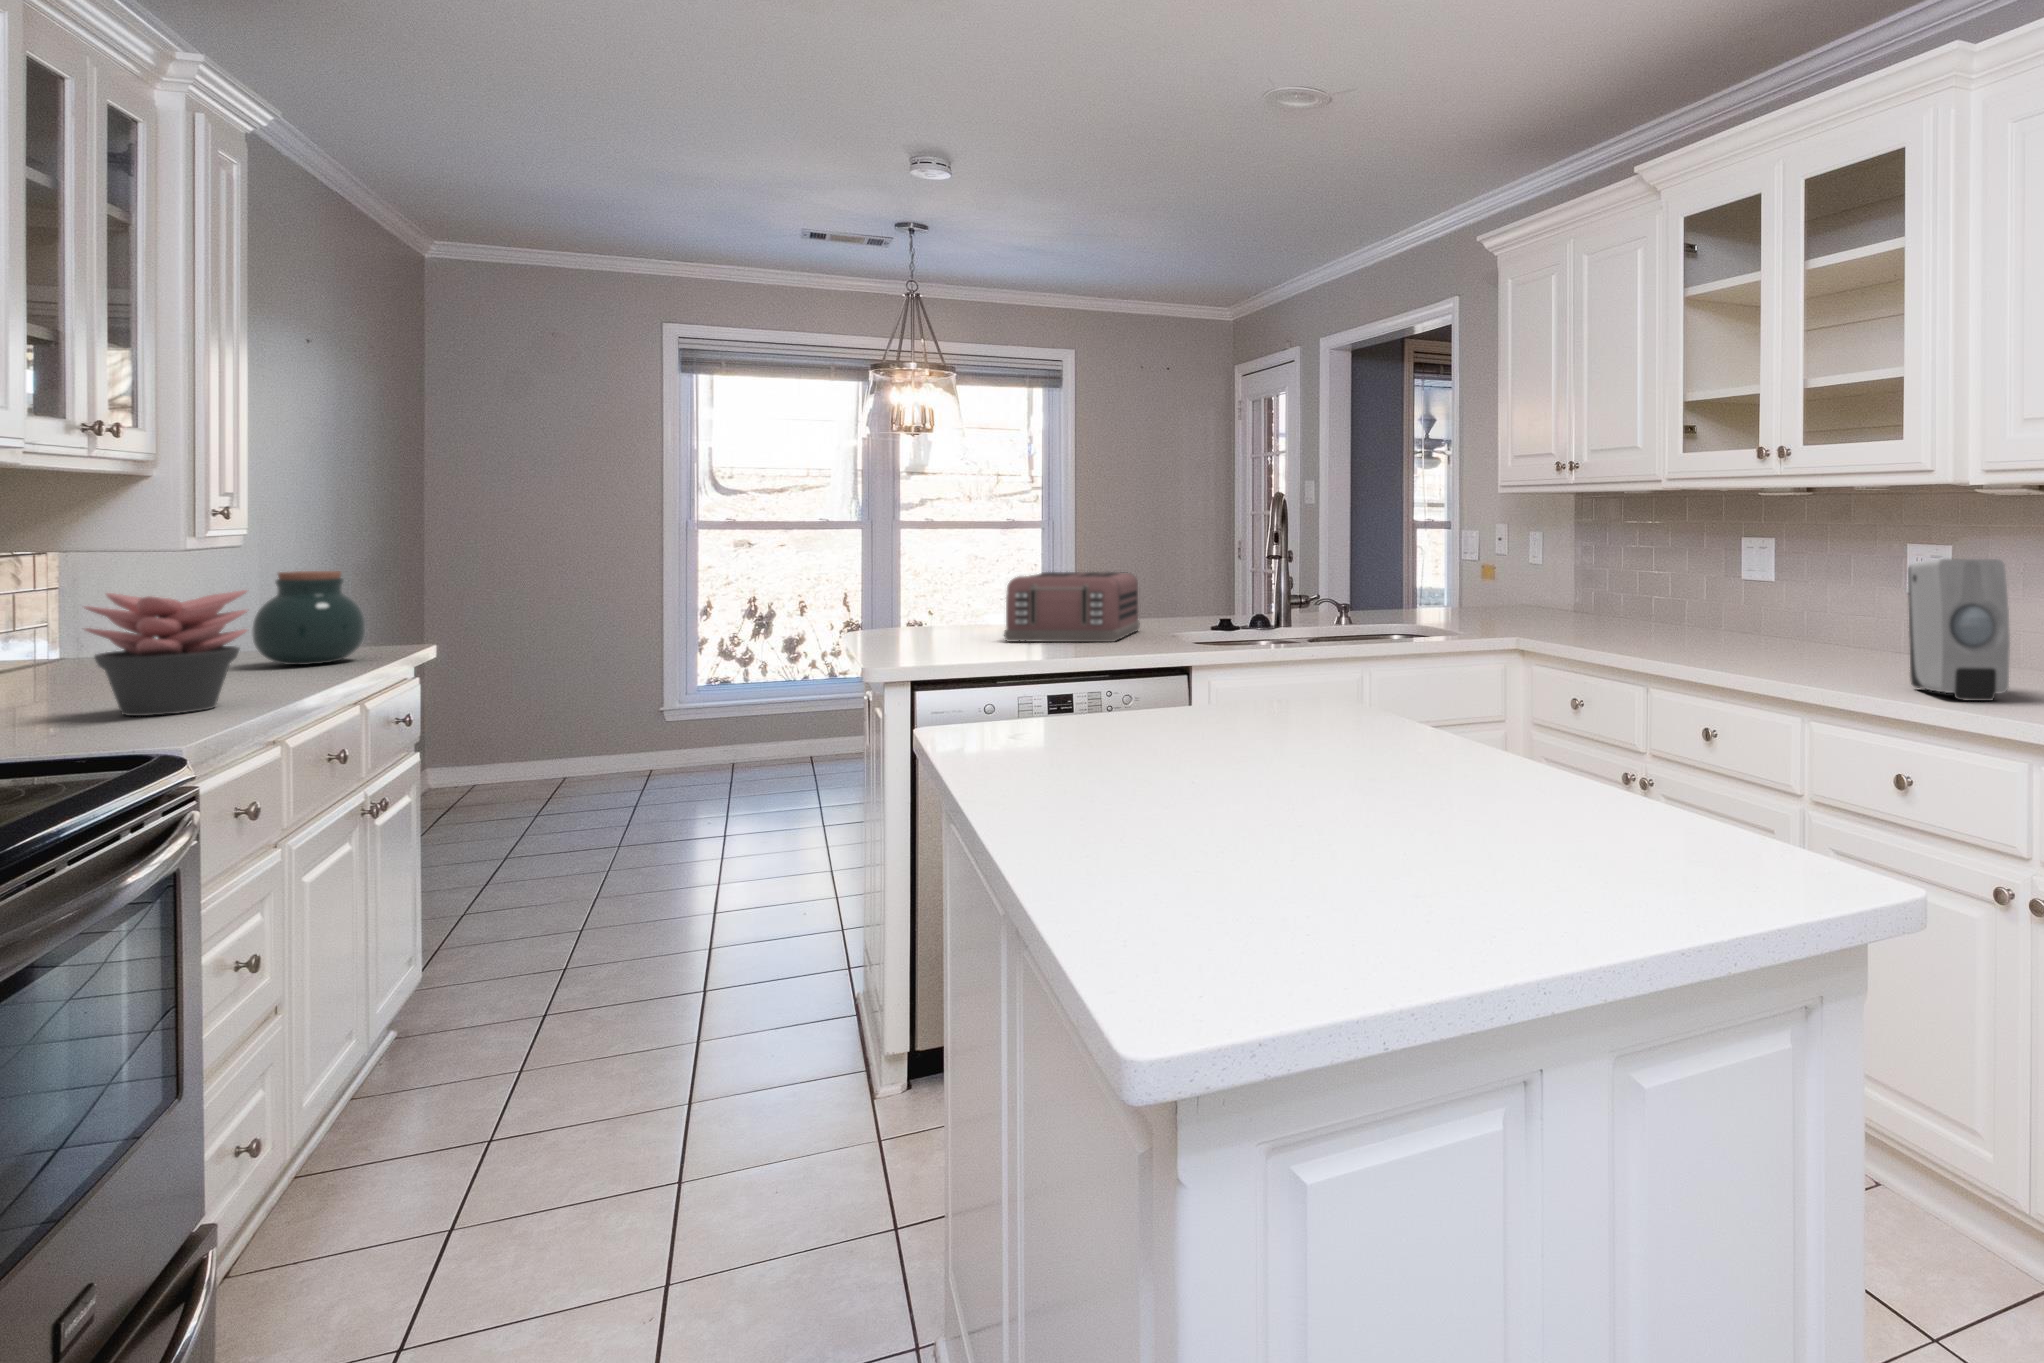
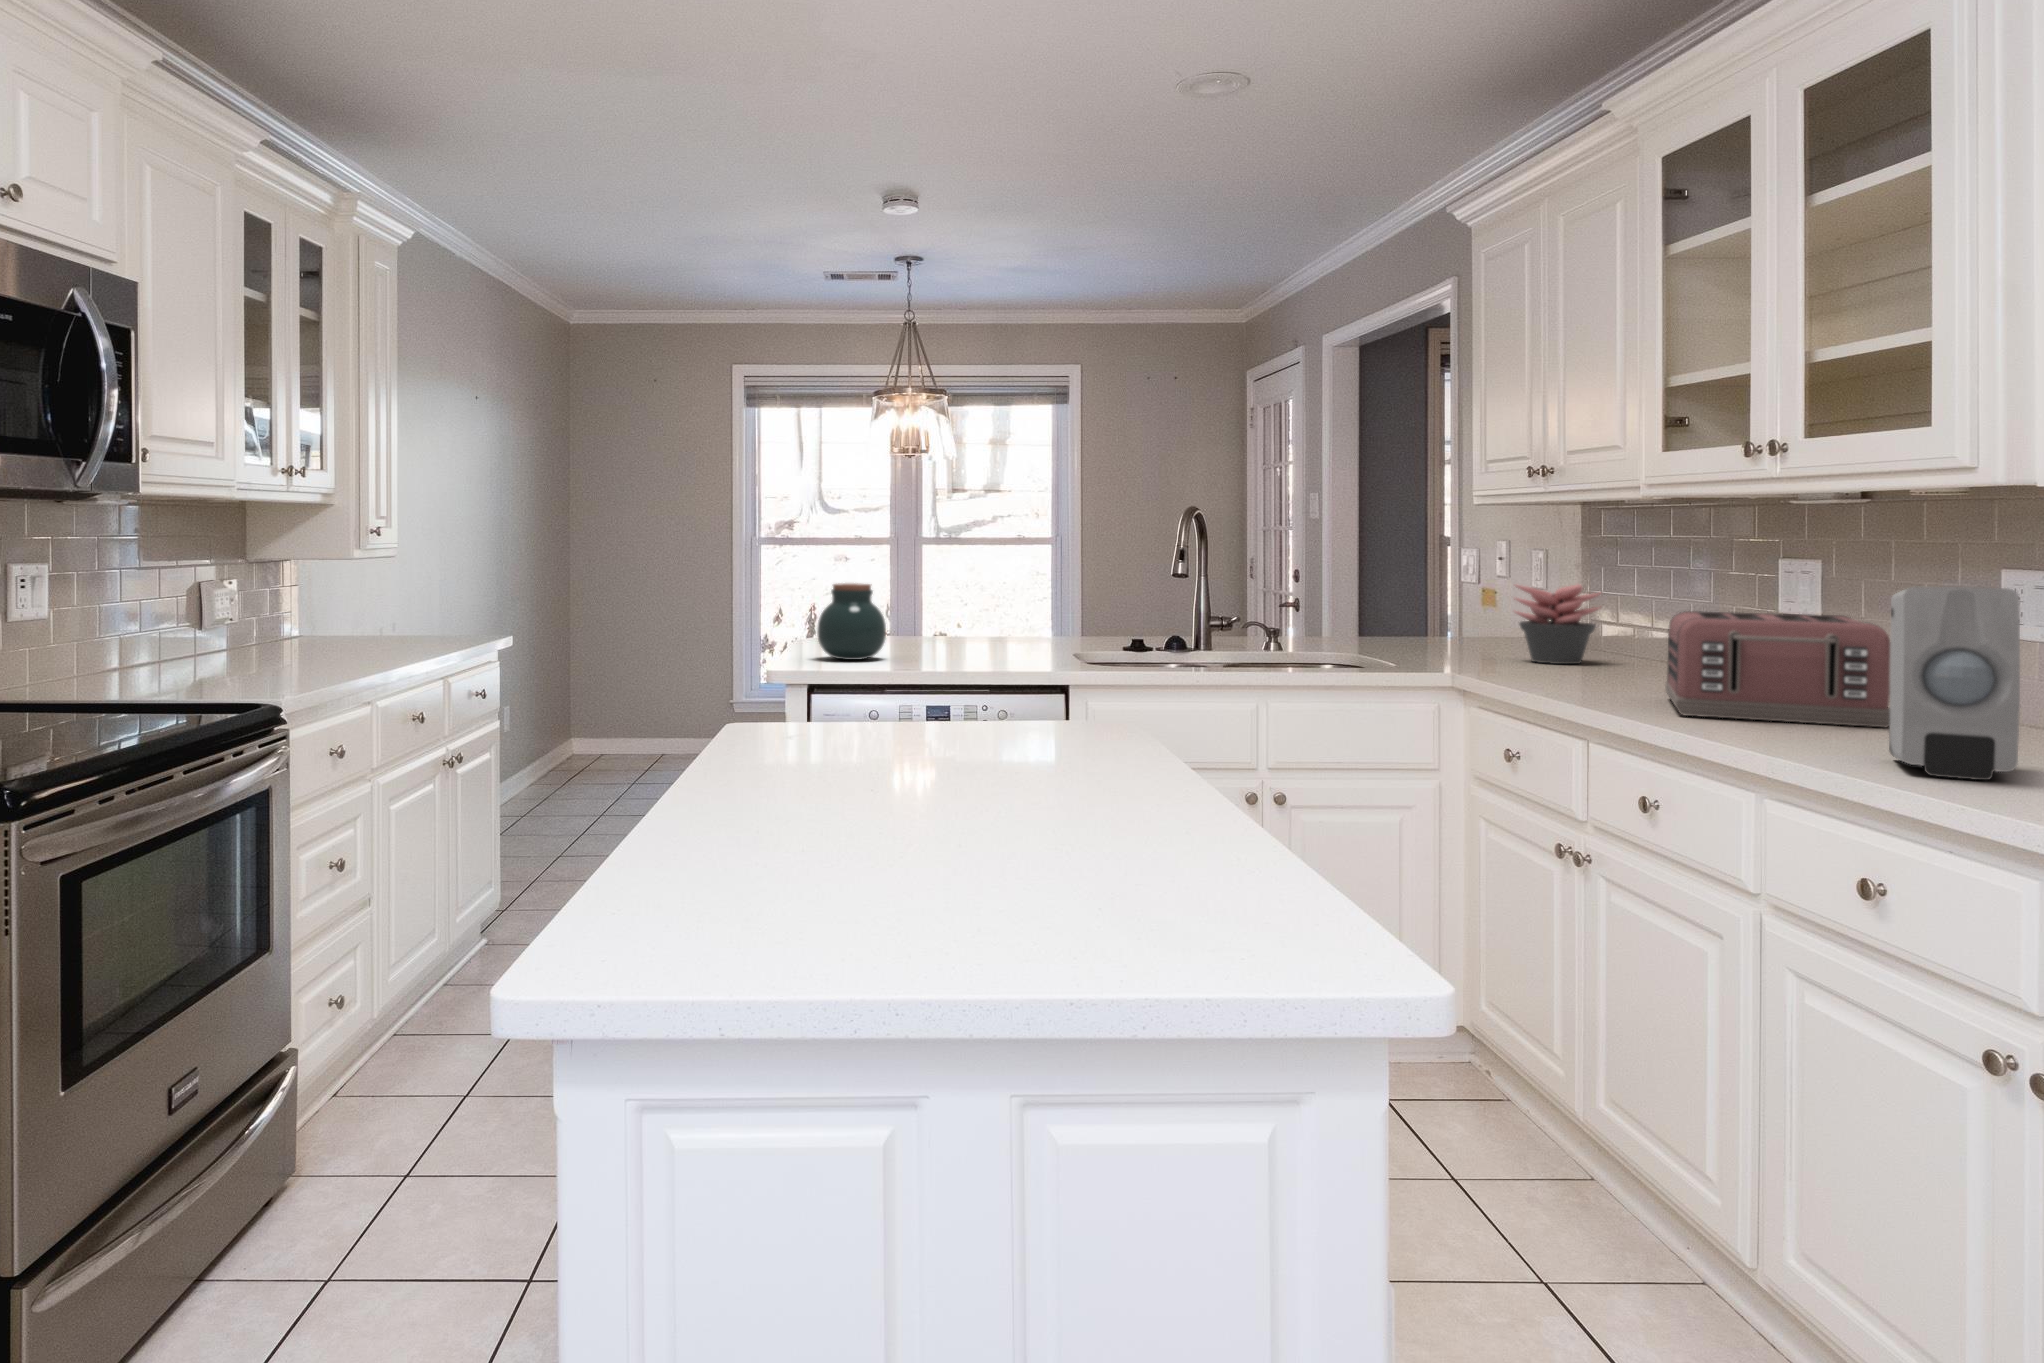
jar: present [252,571,365,665] -> present [817,583,886,660]
toaster: present [1004,572,1140,642] -> present [1665,611,1890,727]
succulent plant: present [85,590,247,716] -> present [1515,585,1600,664]

